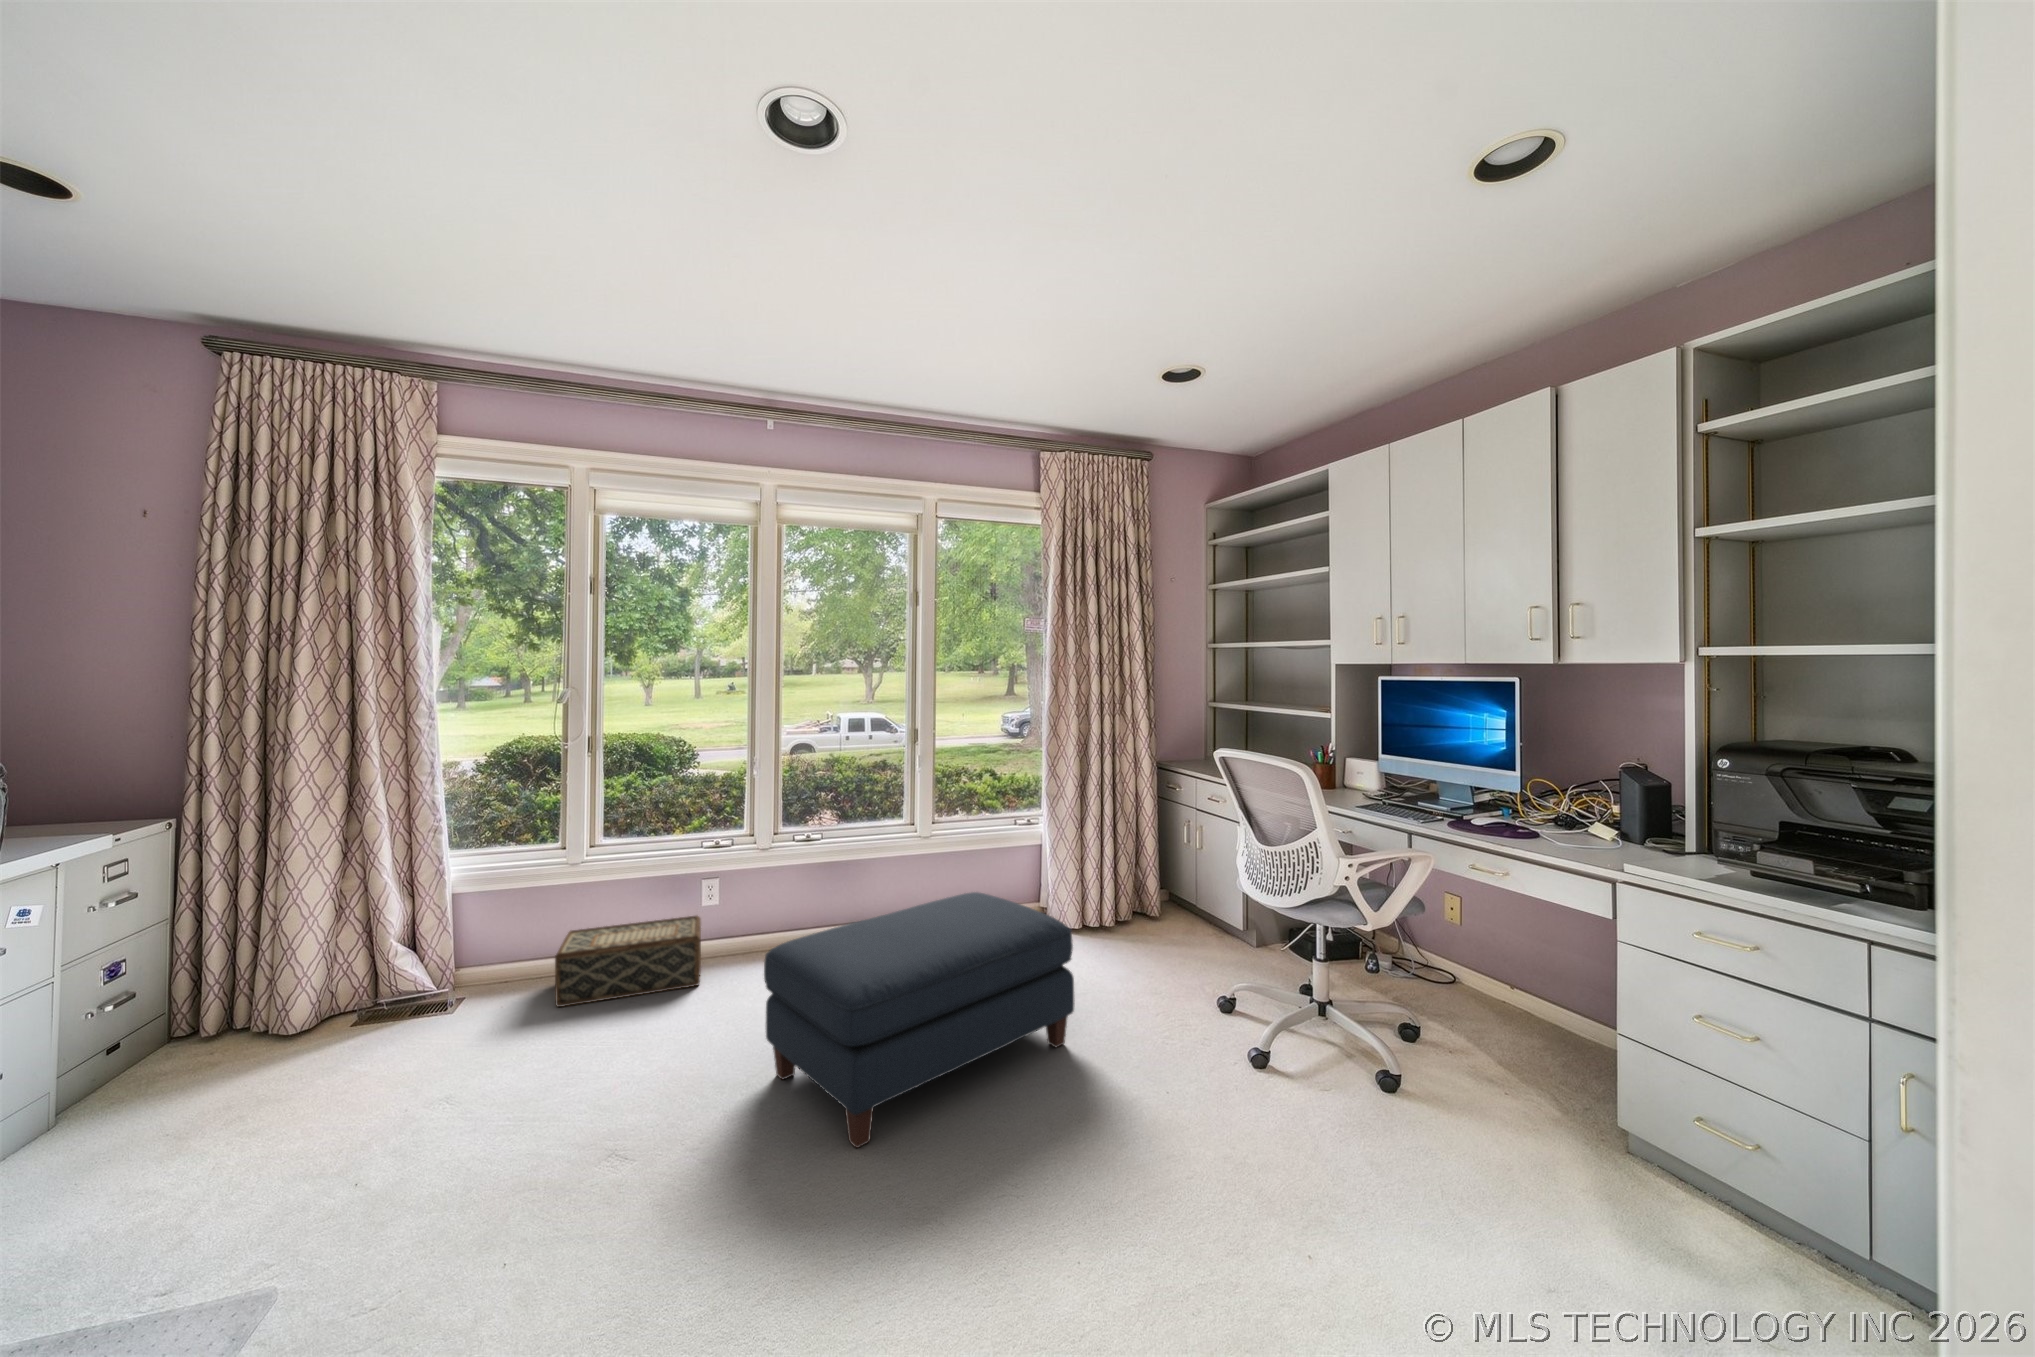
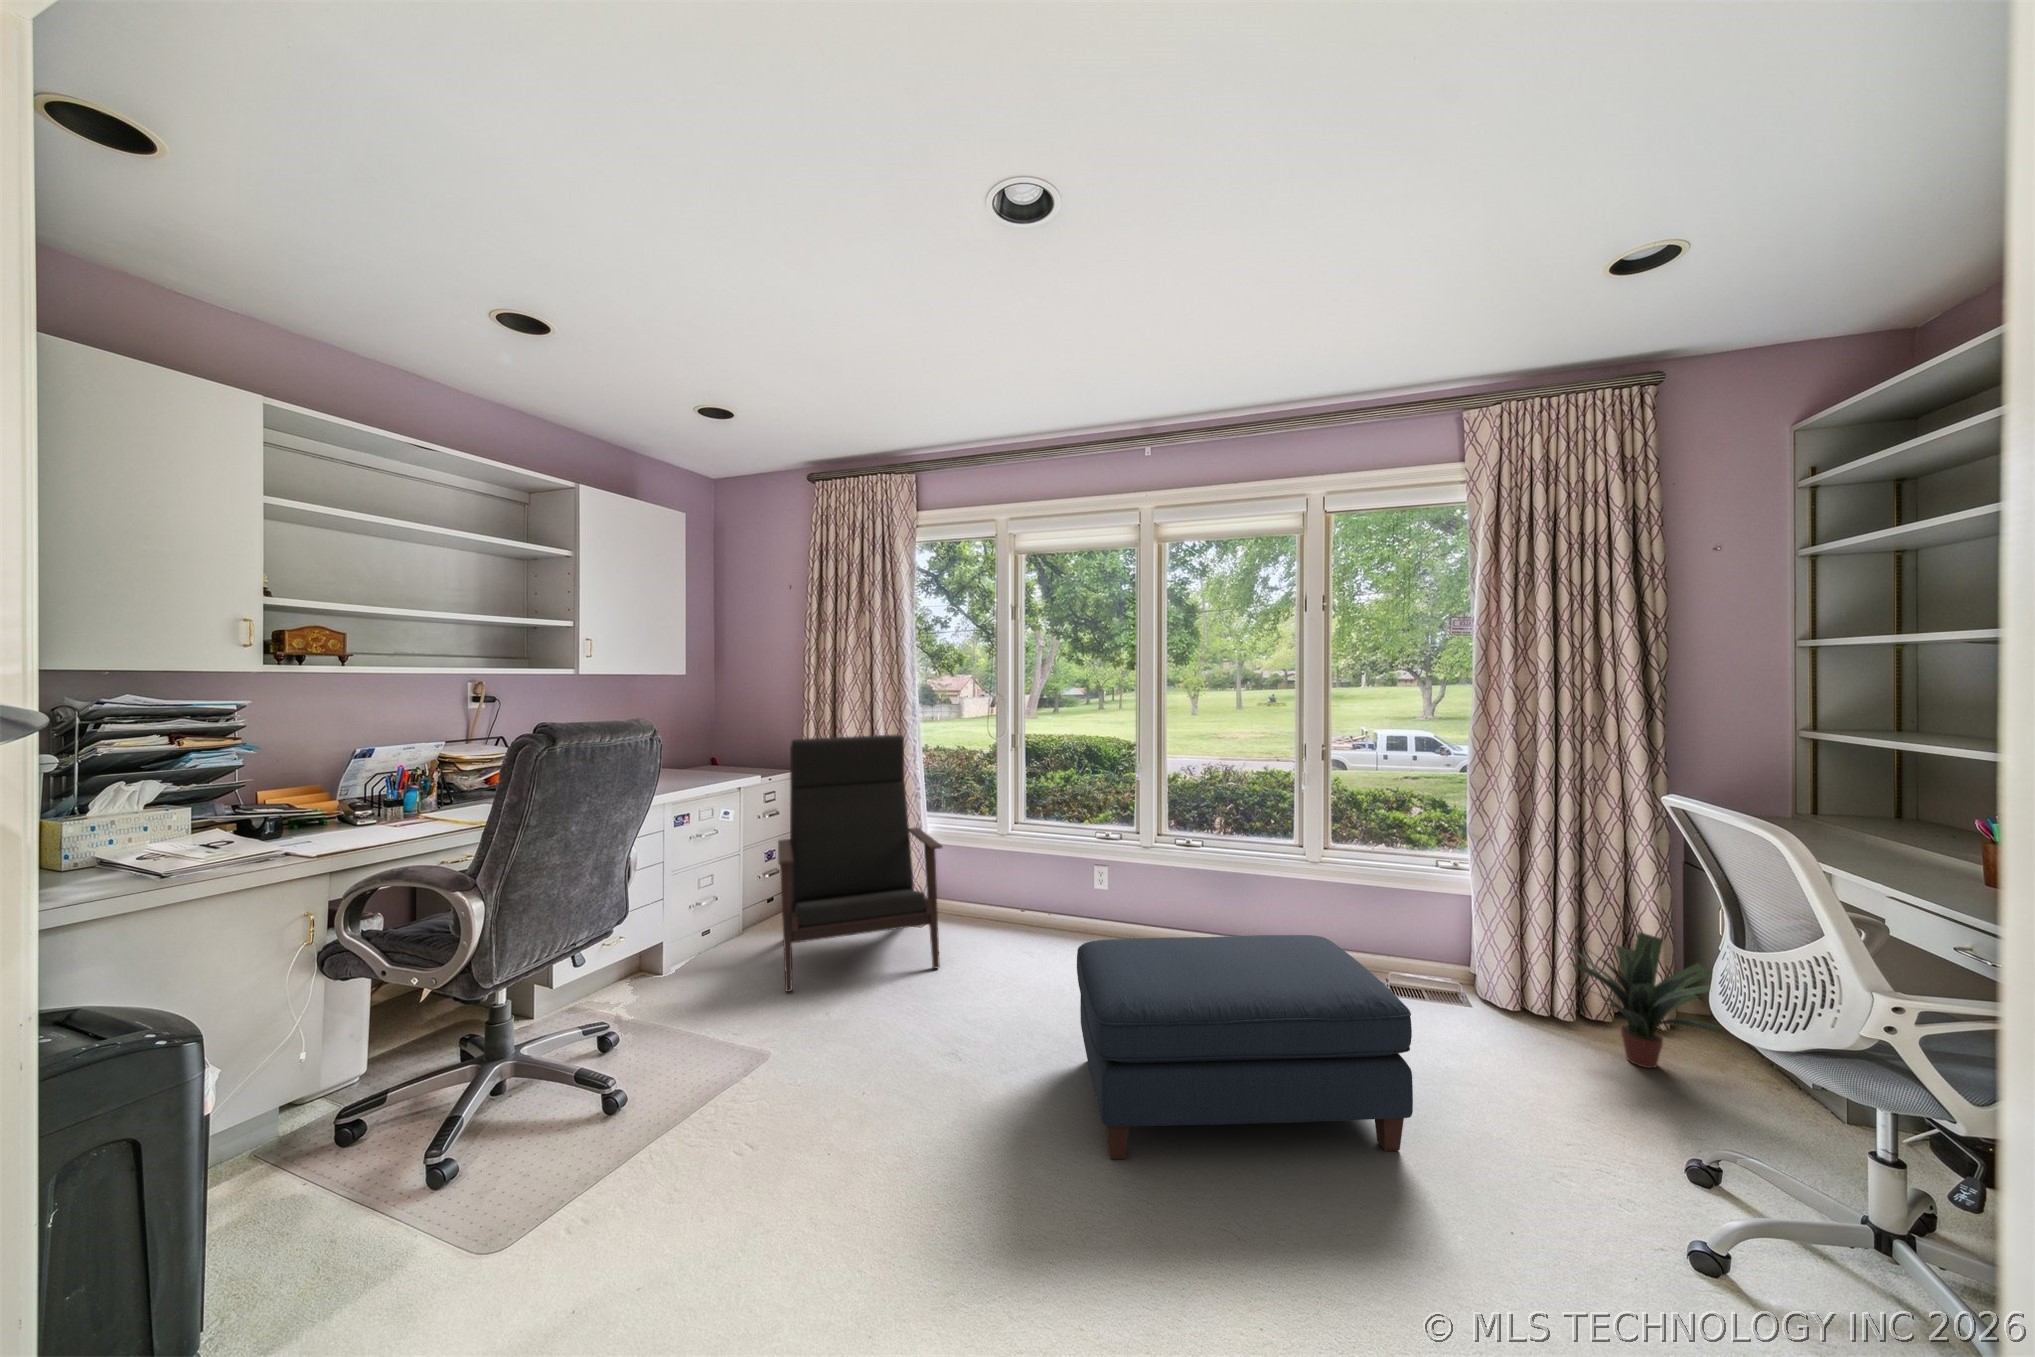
lounge chair: none [167,745,524,1161] -> present [778,735,942,992]
potted plant: none [1106,847,1202,940] -> present [1570,932,1721,1068]
woven basket: present [555,916,701,1007] -> none [978,887,1093,957]

